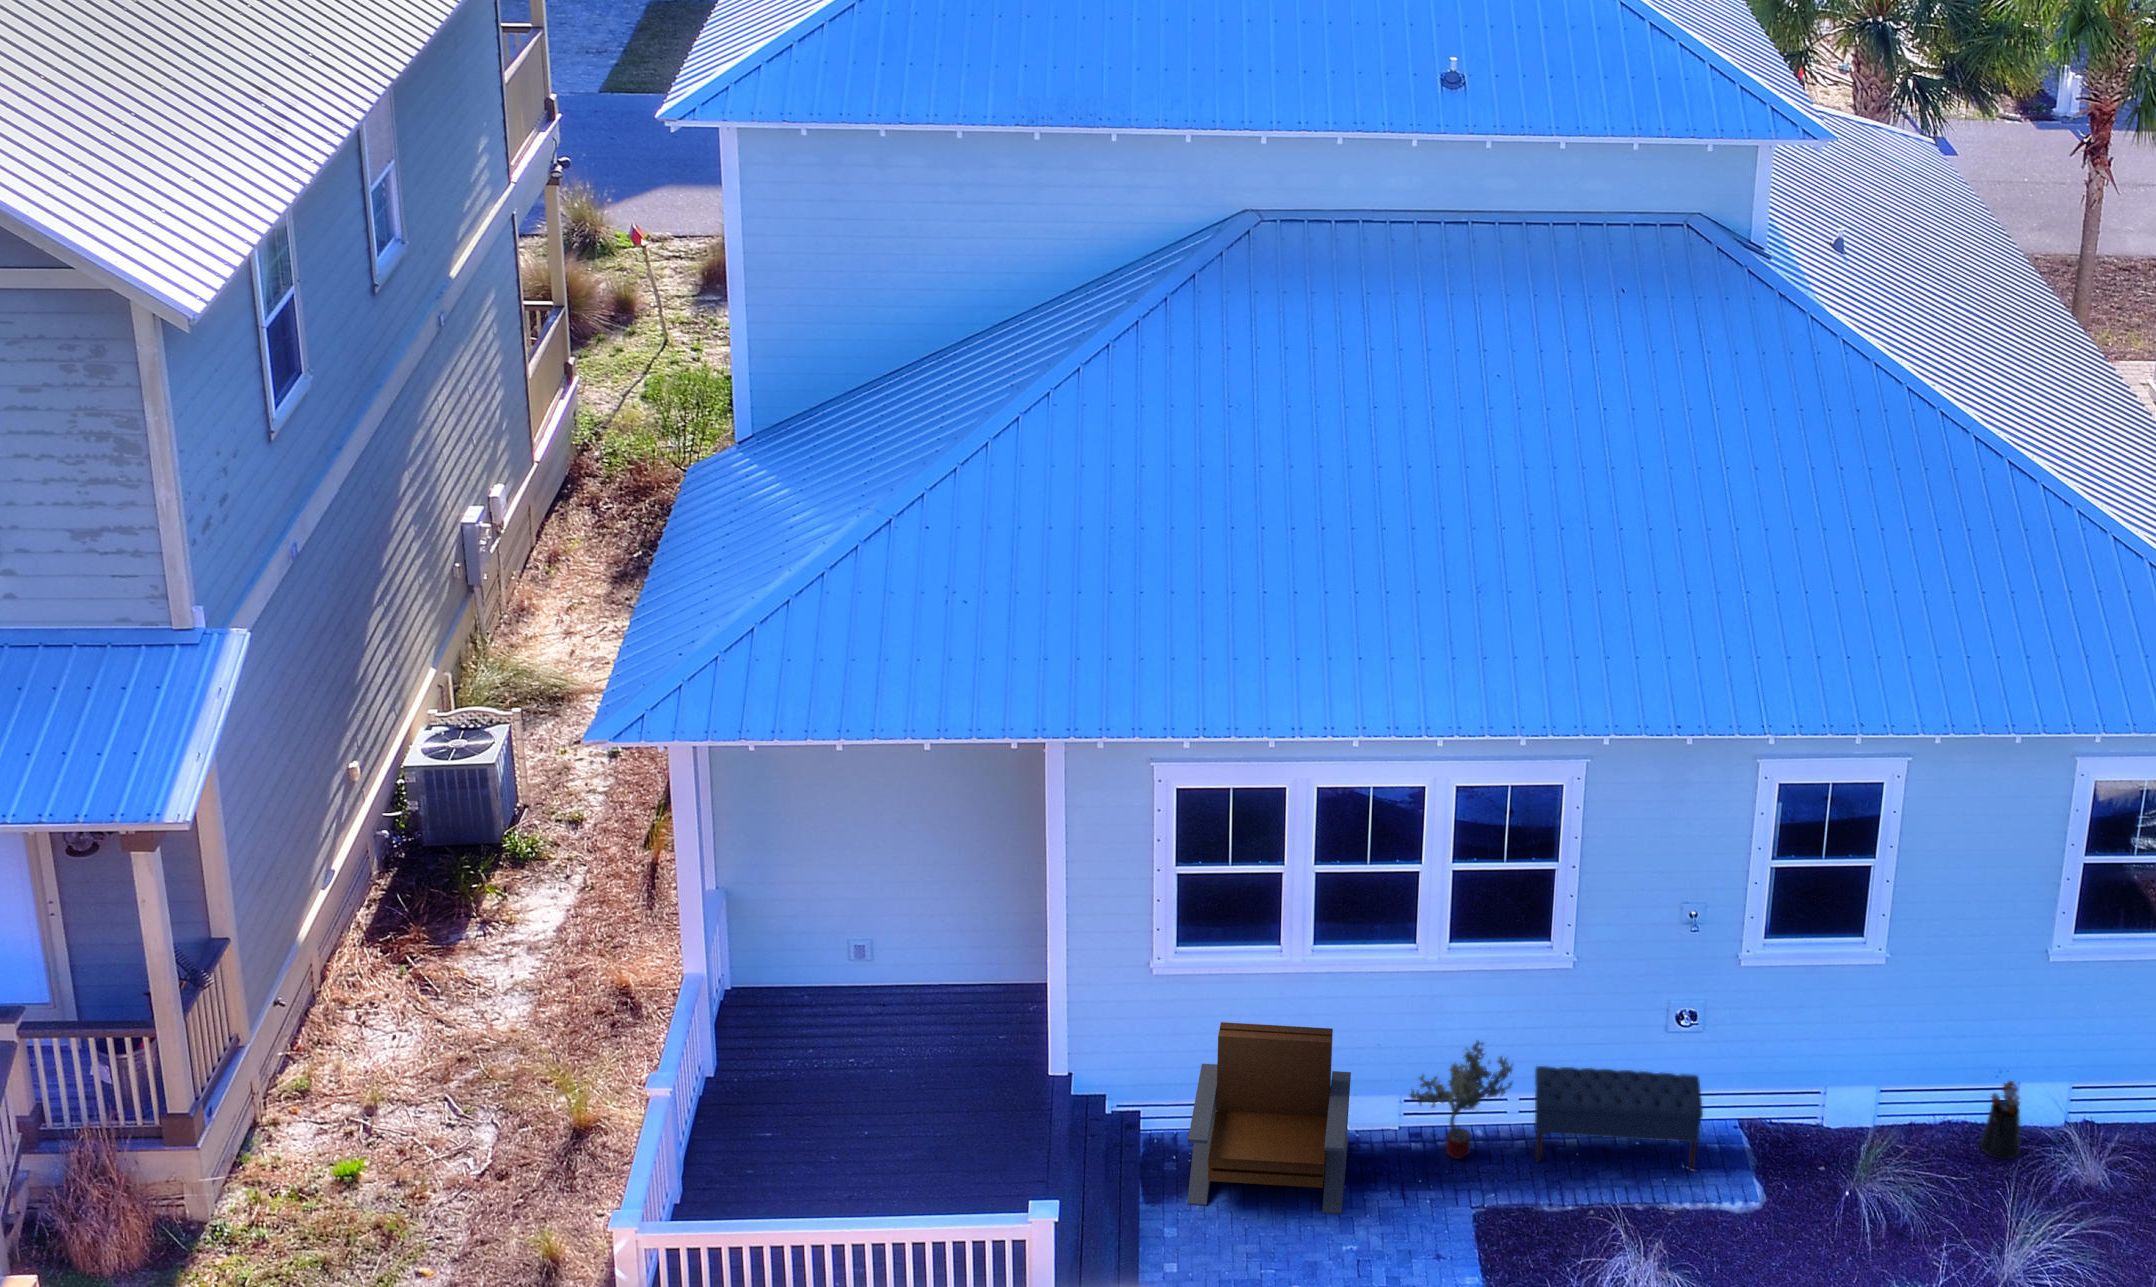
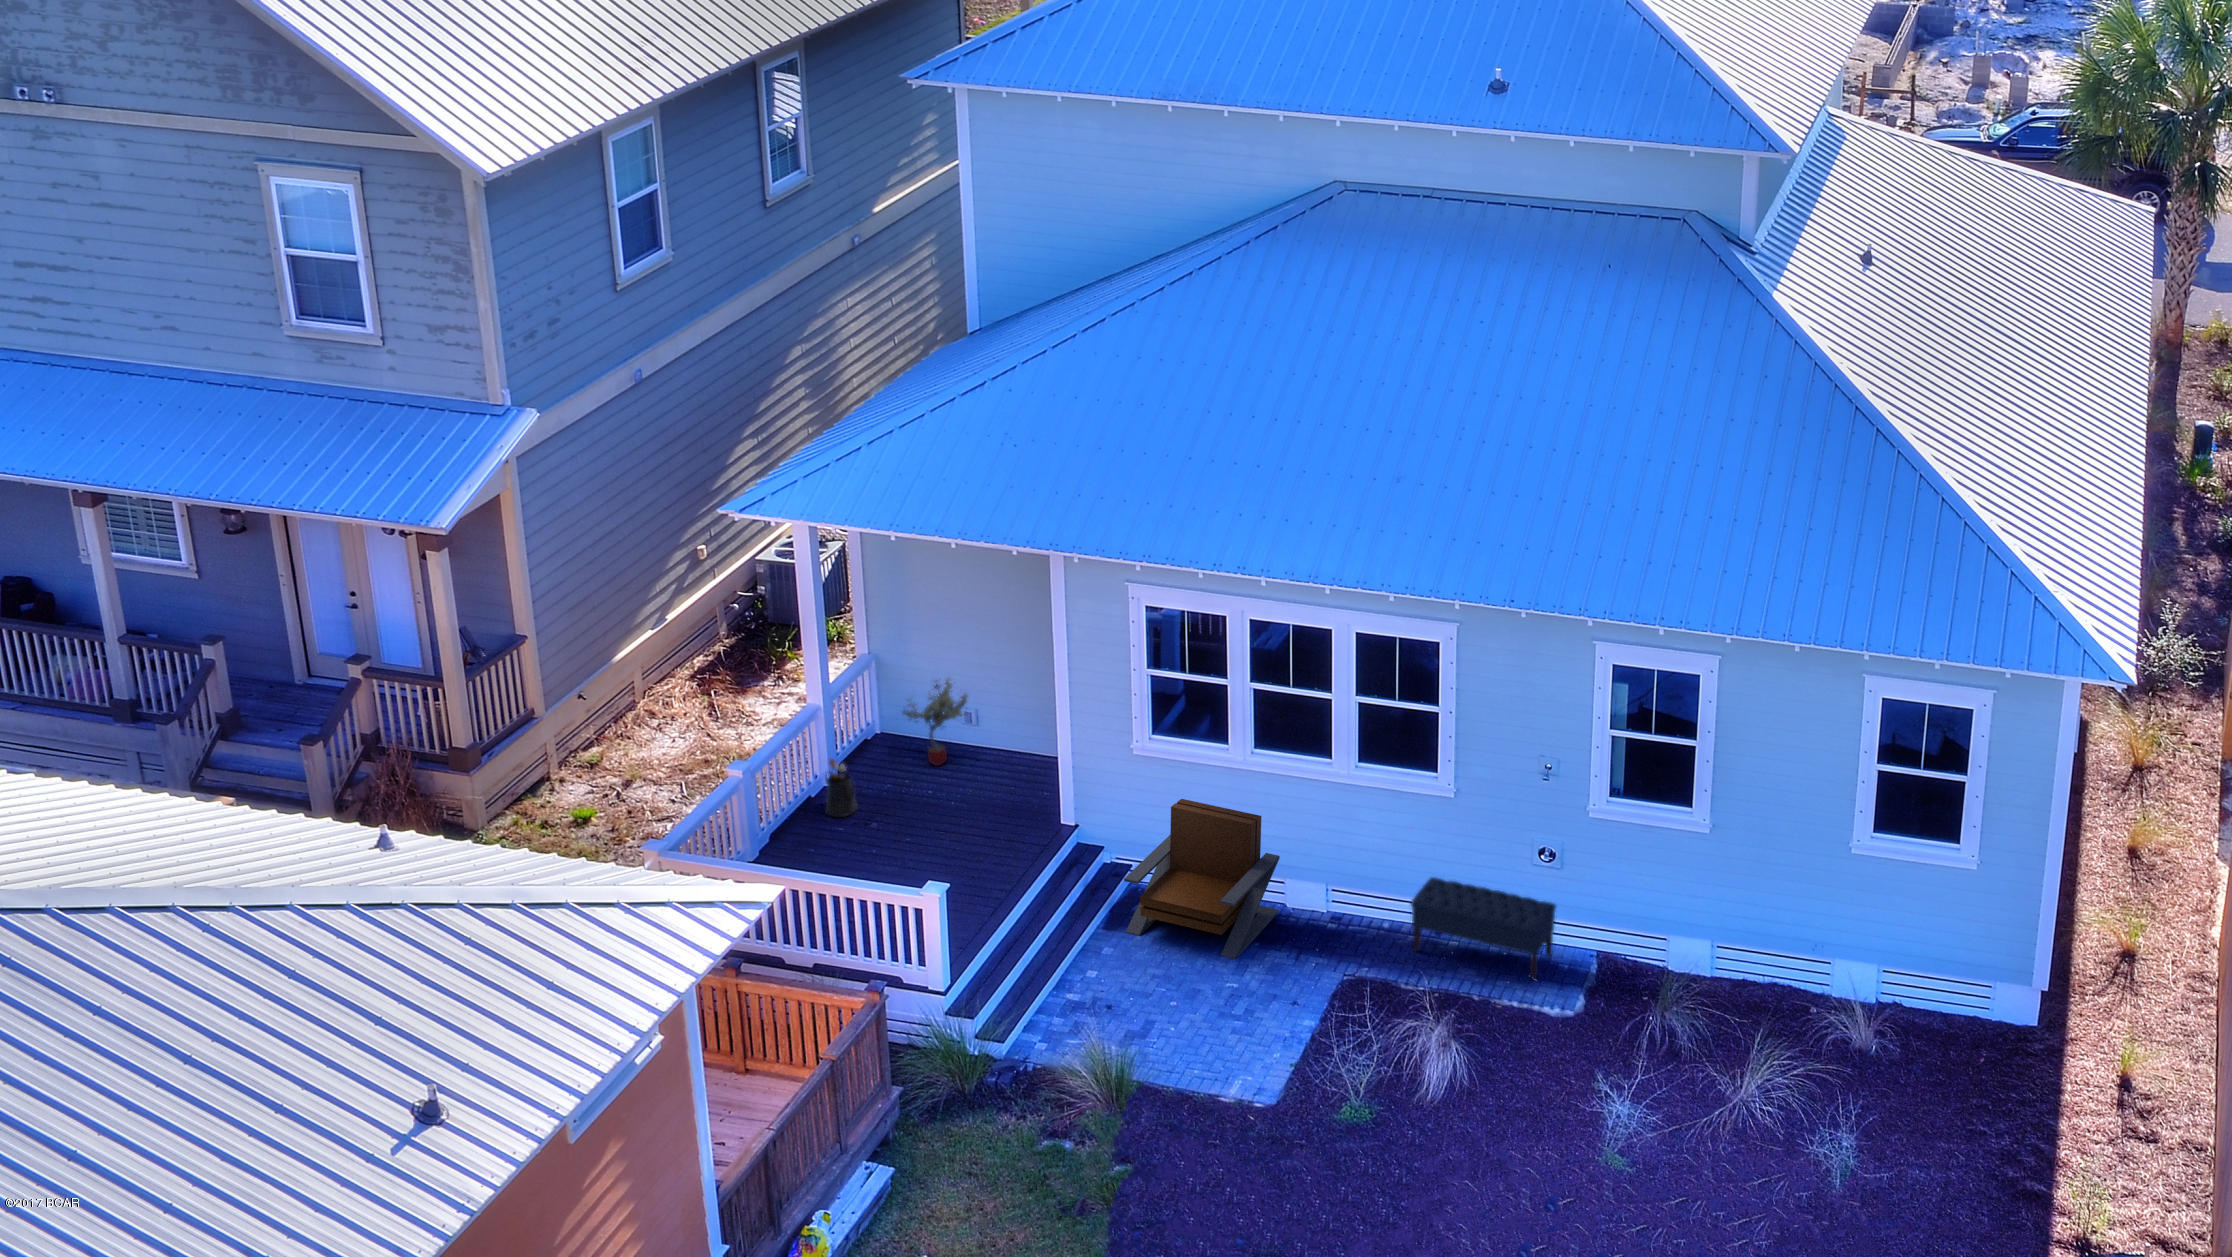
potted tree: present [1409,1041,1514,1159] -> present [903,678,967,765]
watering can: present [1980,1081,2021,1159] -> present [825,759,858,817]

